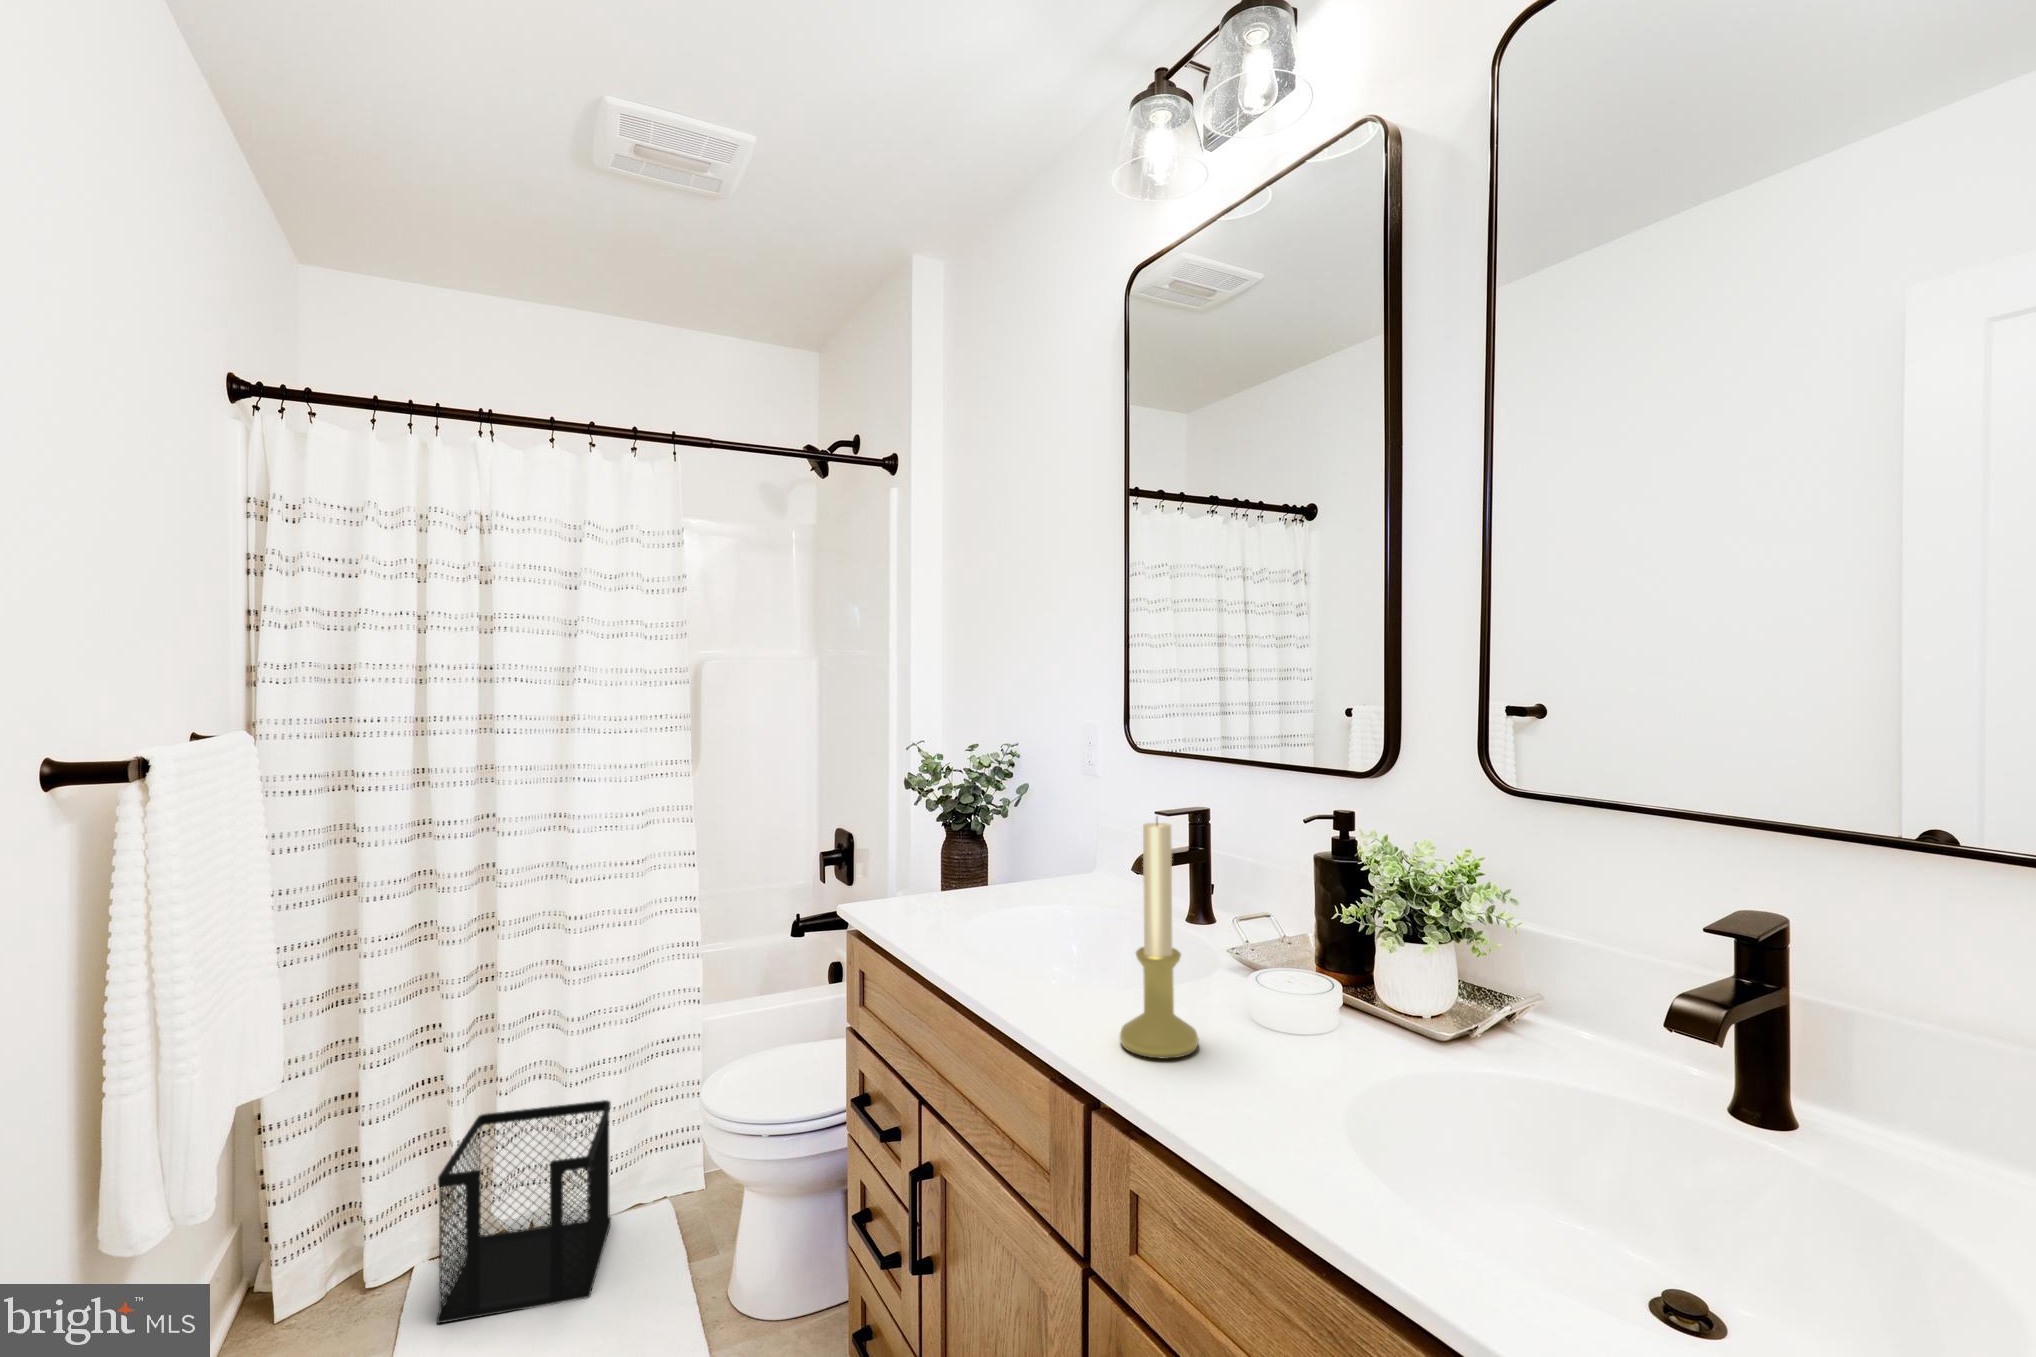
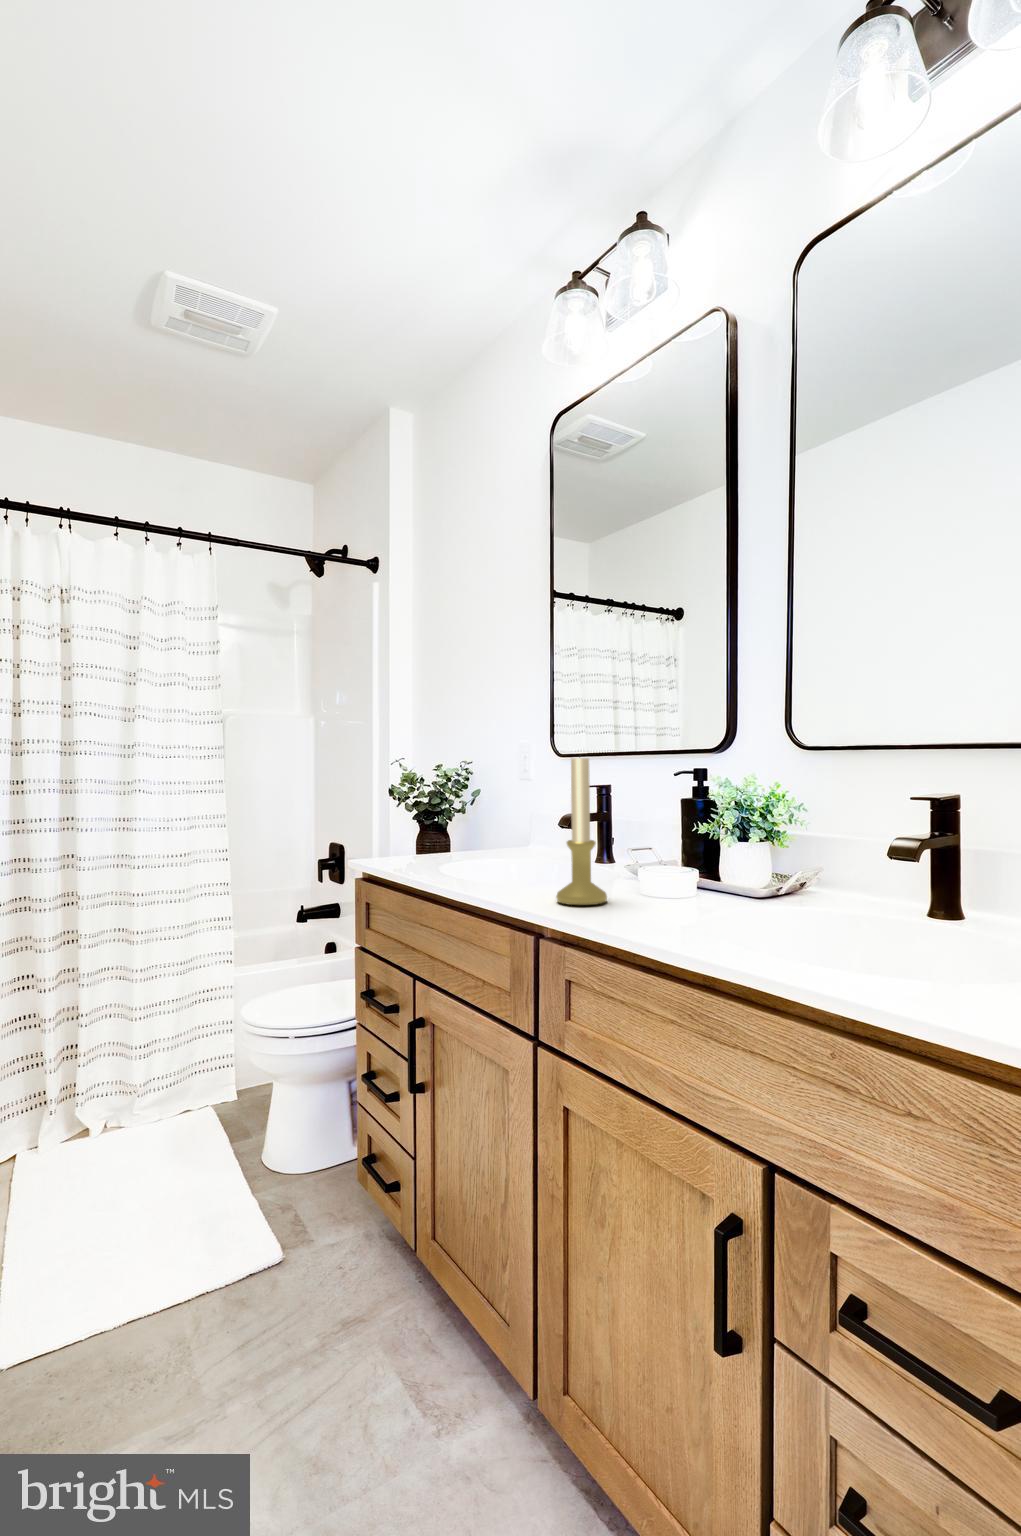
wastebasket: present [437,1100,611,1323] -> none [41,1030,168,1188]

